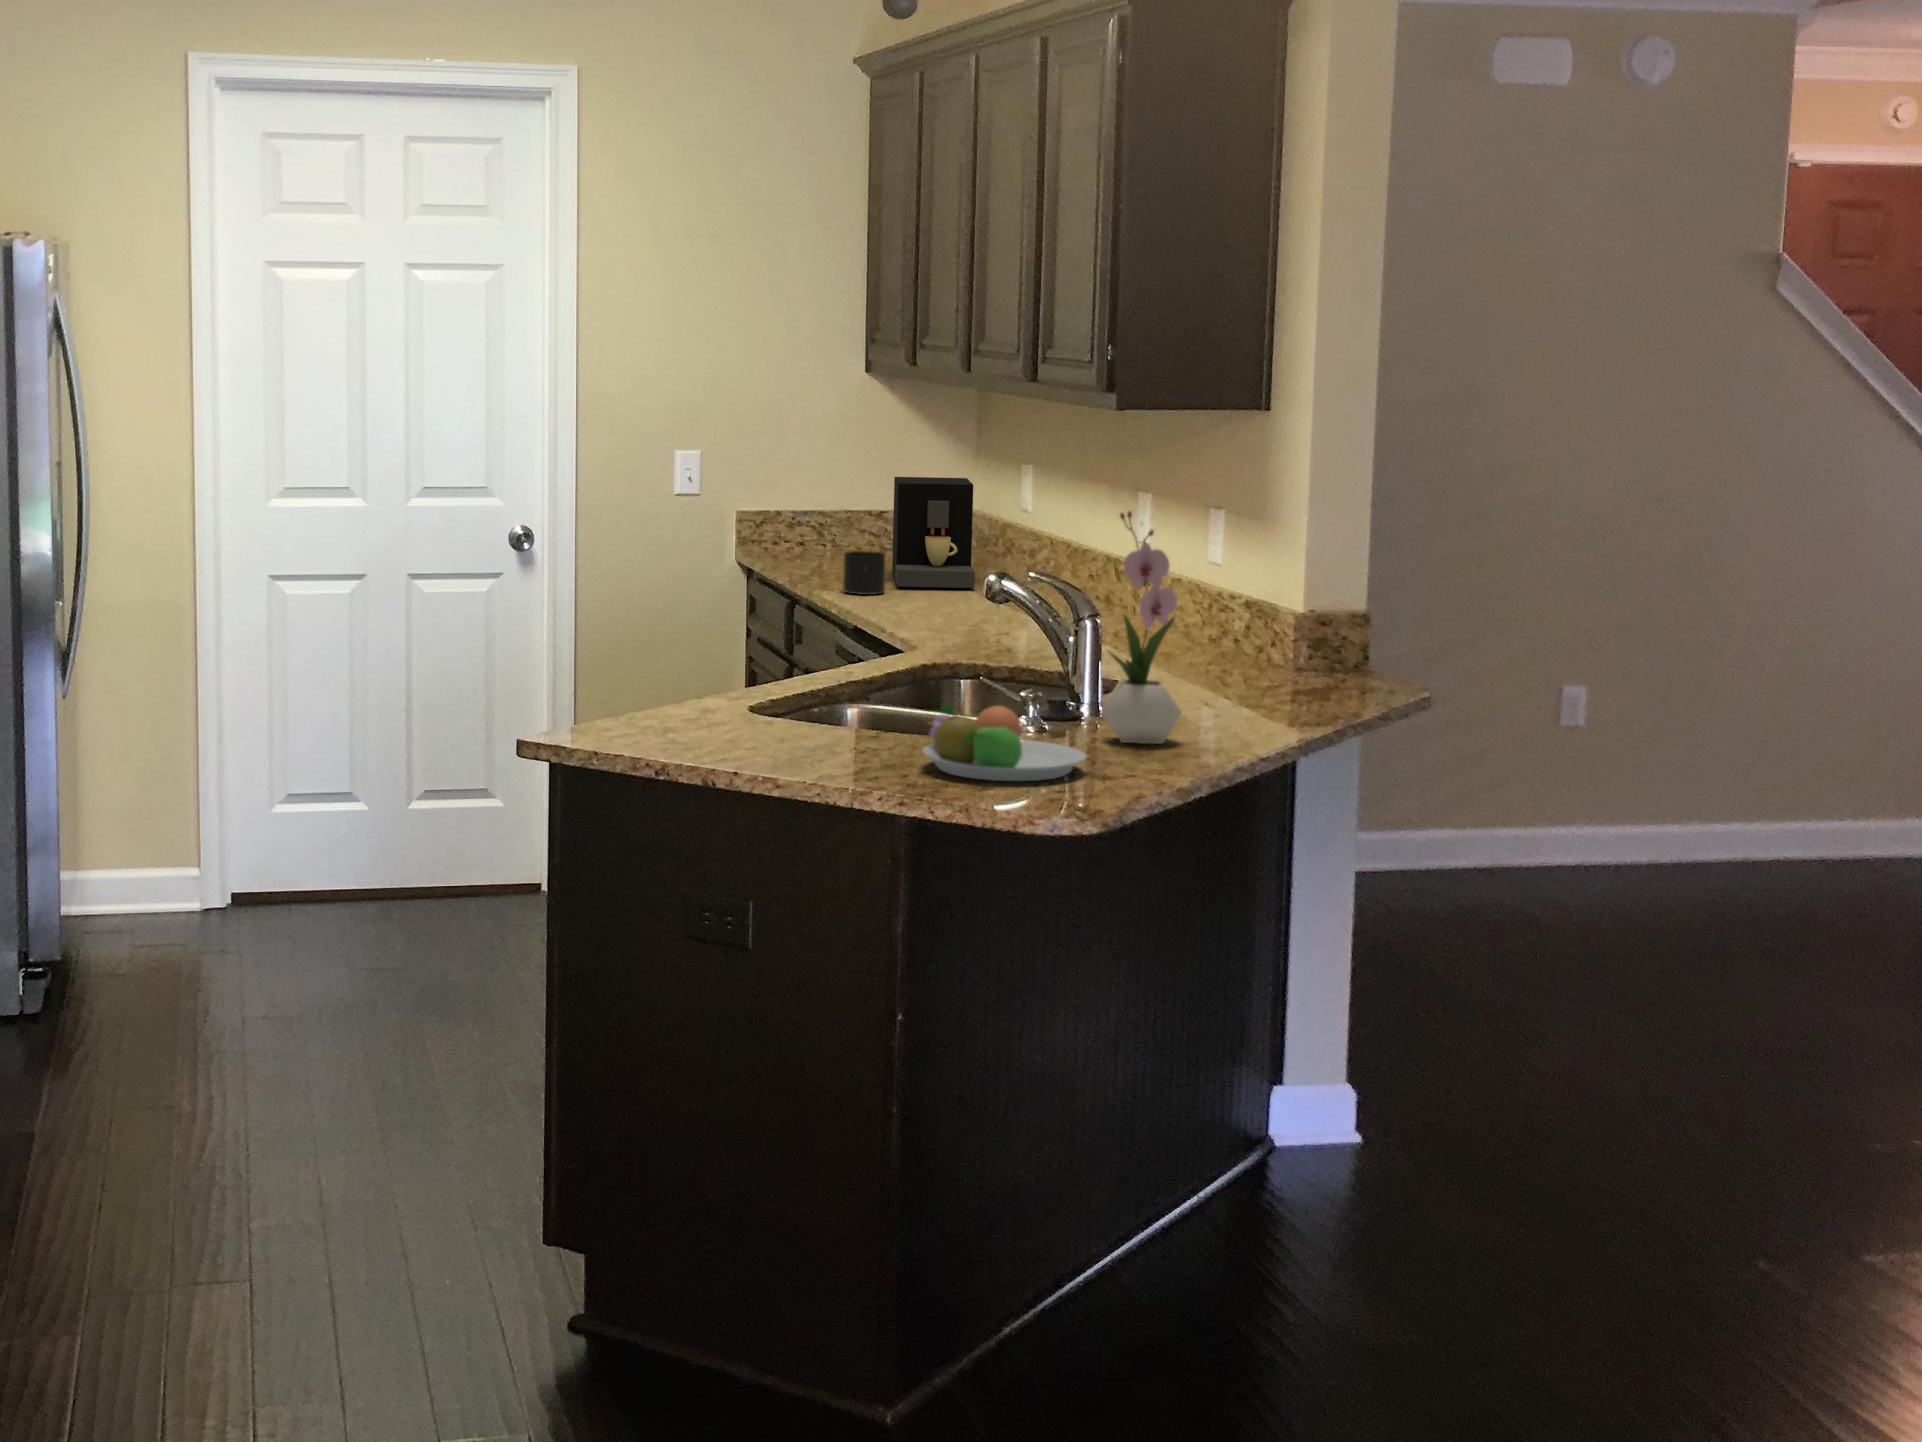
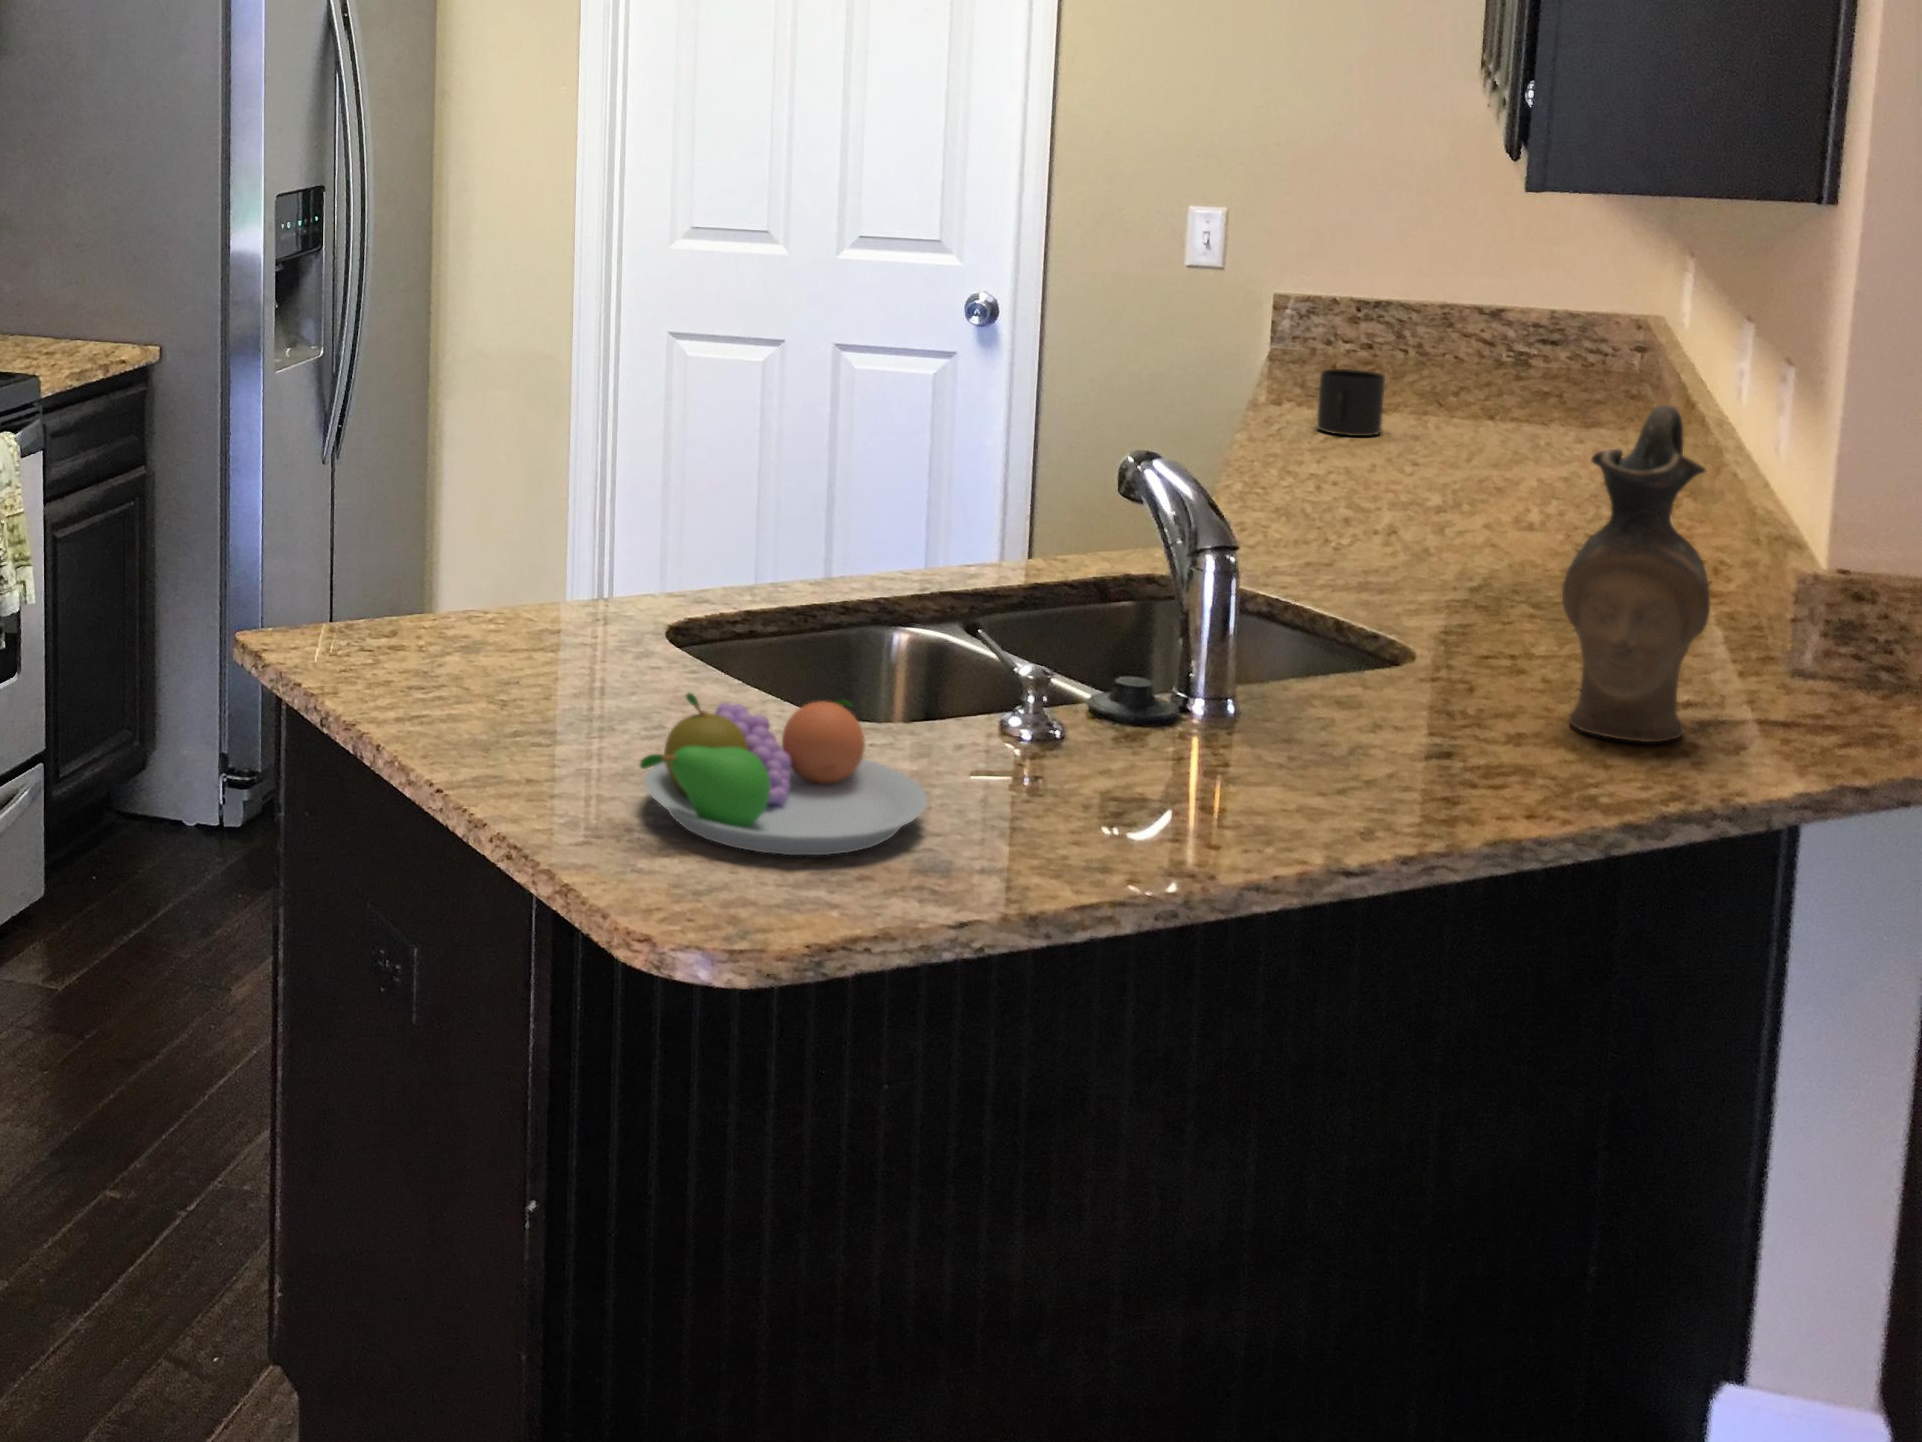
coffee maker: present [892,477,975,588] -> none [1416,261,1597,440]
flower arrangement: present [1101,511,1182,744] -> none [1095,388,1259,810]
ceramic pitcher: none [1241,517,1317,699] -> present [1562,405,1710,742]

